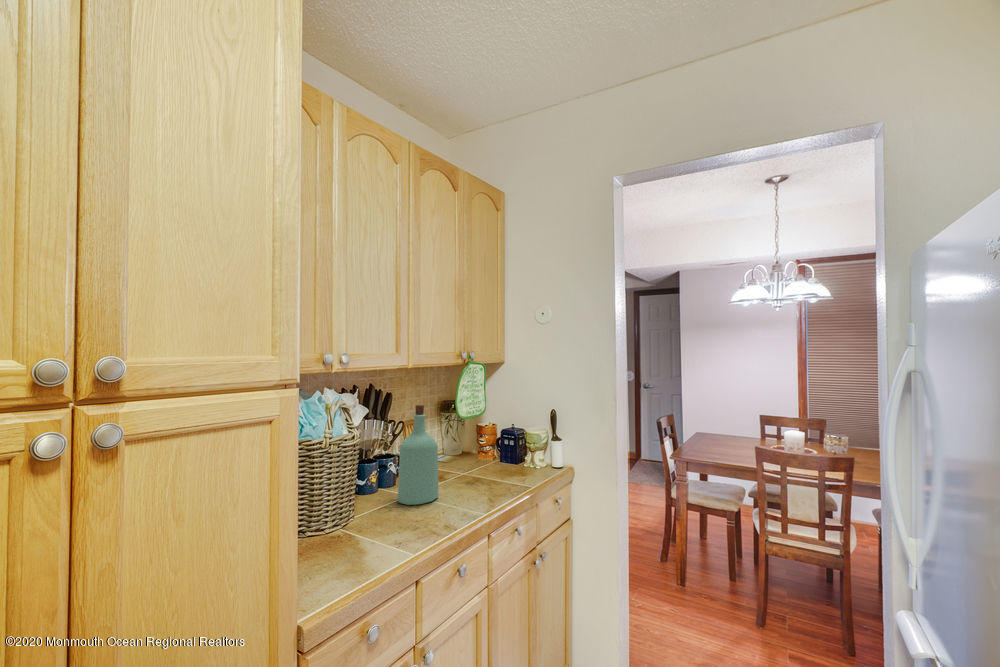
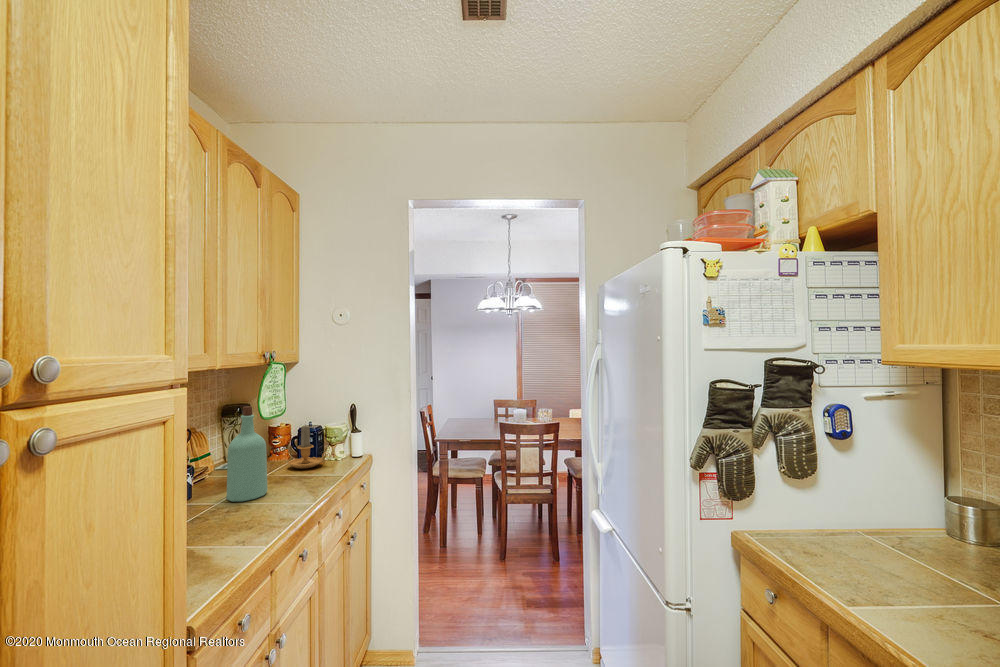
candle: none [482,426,523,474] -> present [288,425,330,469]

